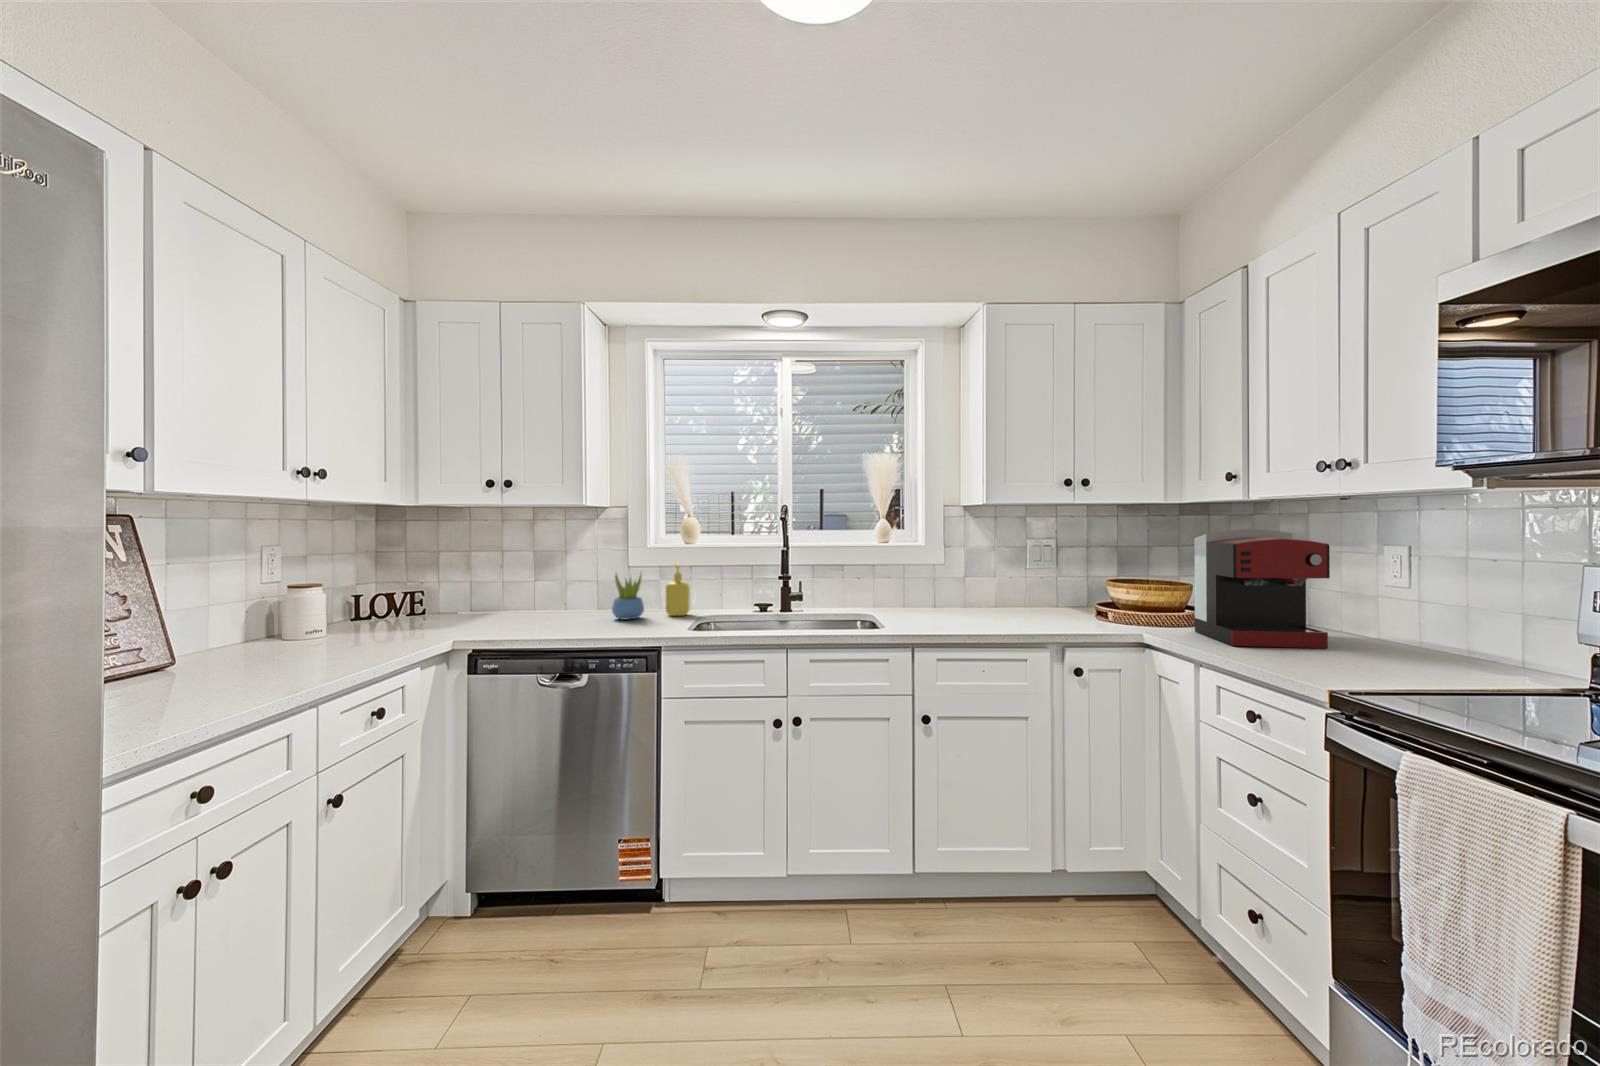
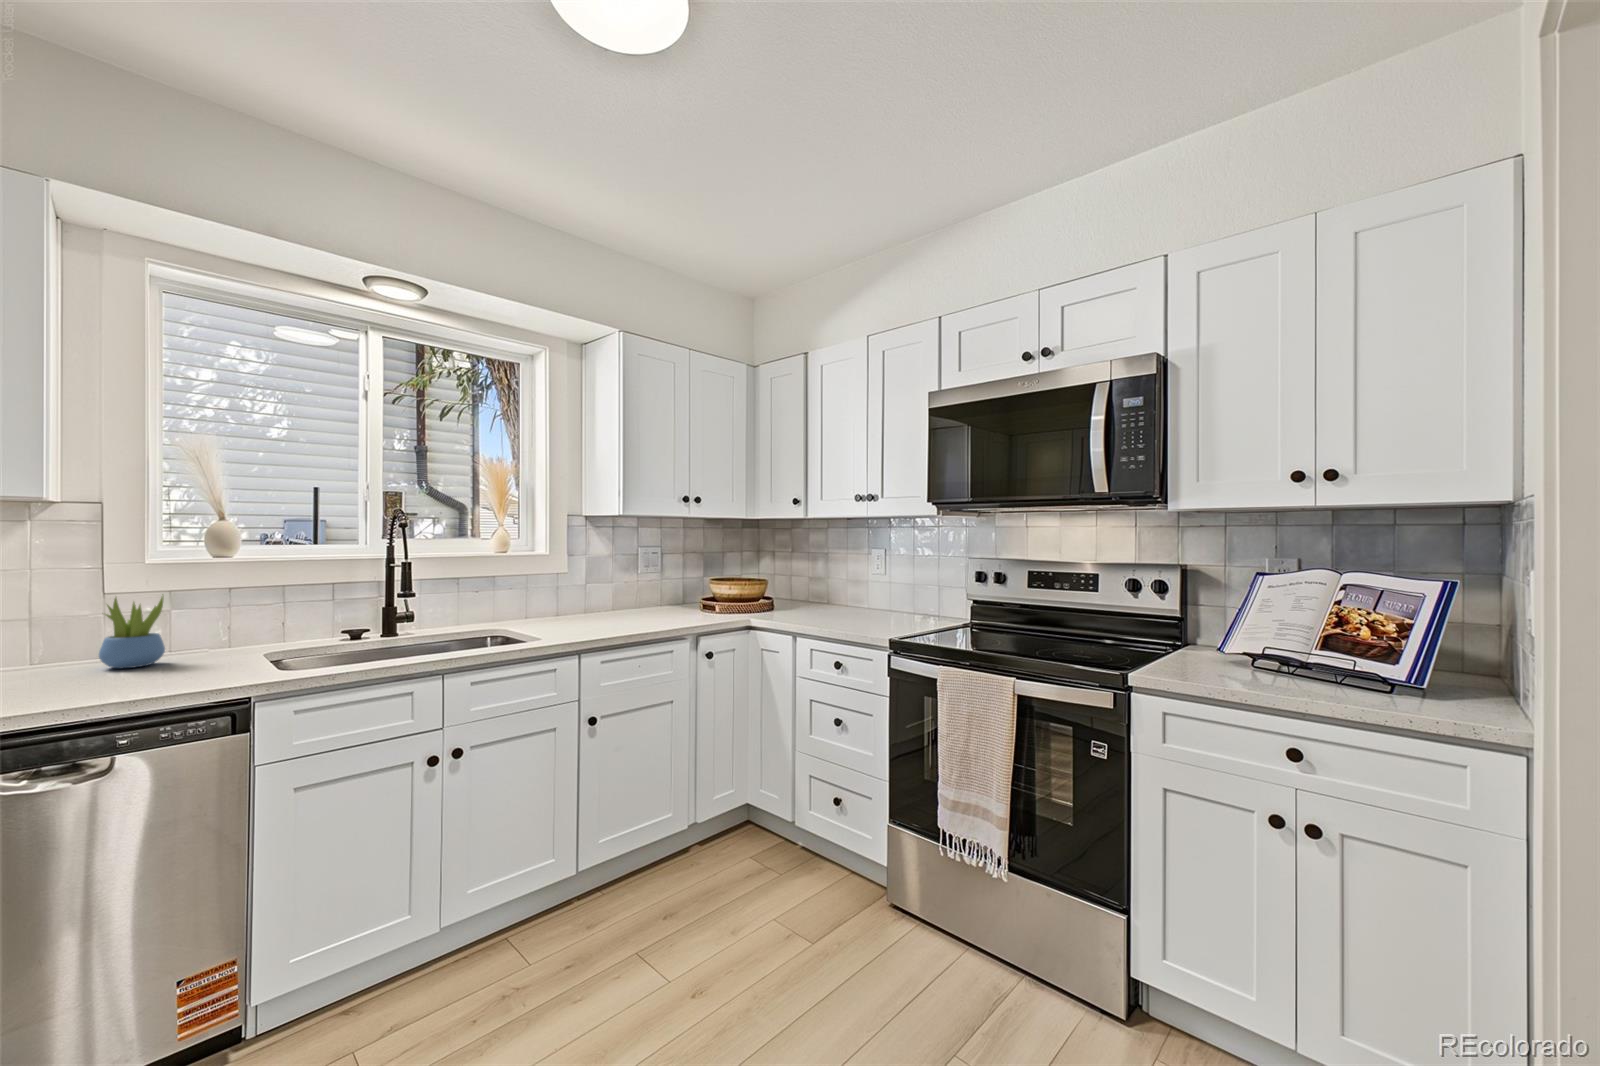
coffee maker: present [1194,529,1330,648] -> none [779,538,860,622]
soap dispenser: present [666,564,690,616] -> none [198,582,241,656]

